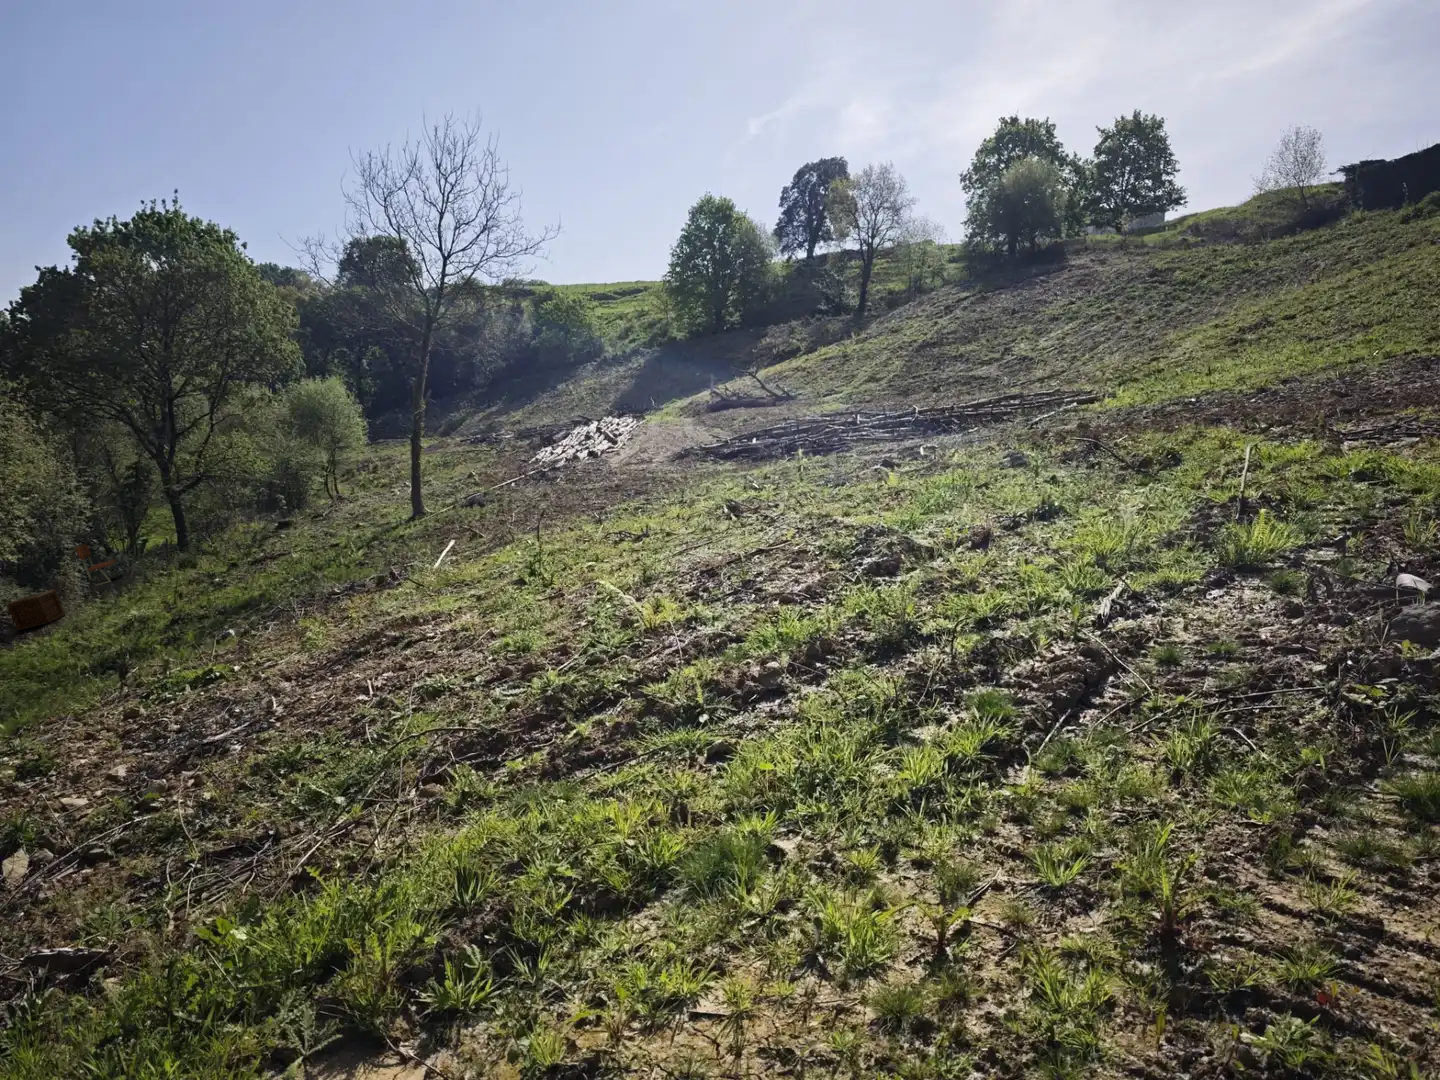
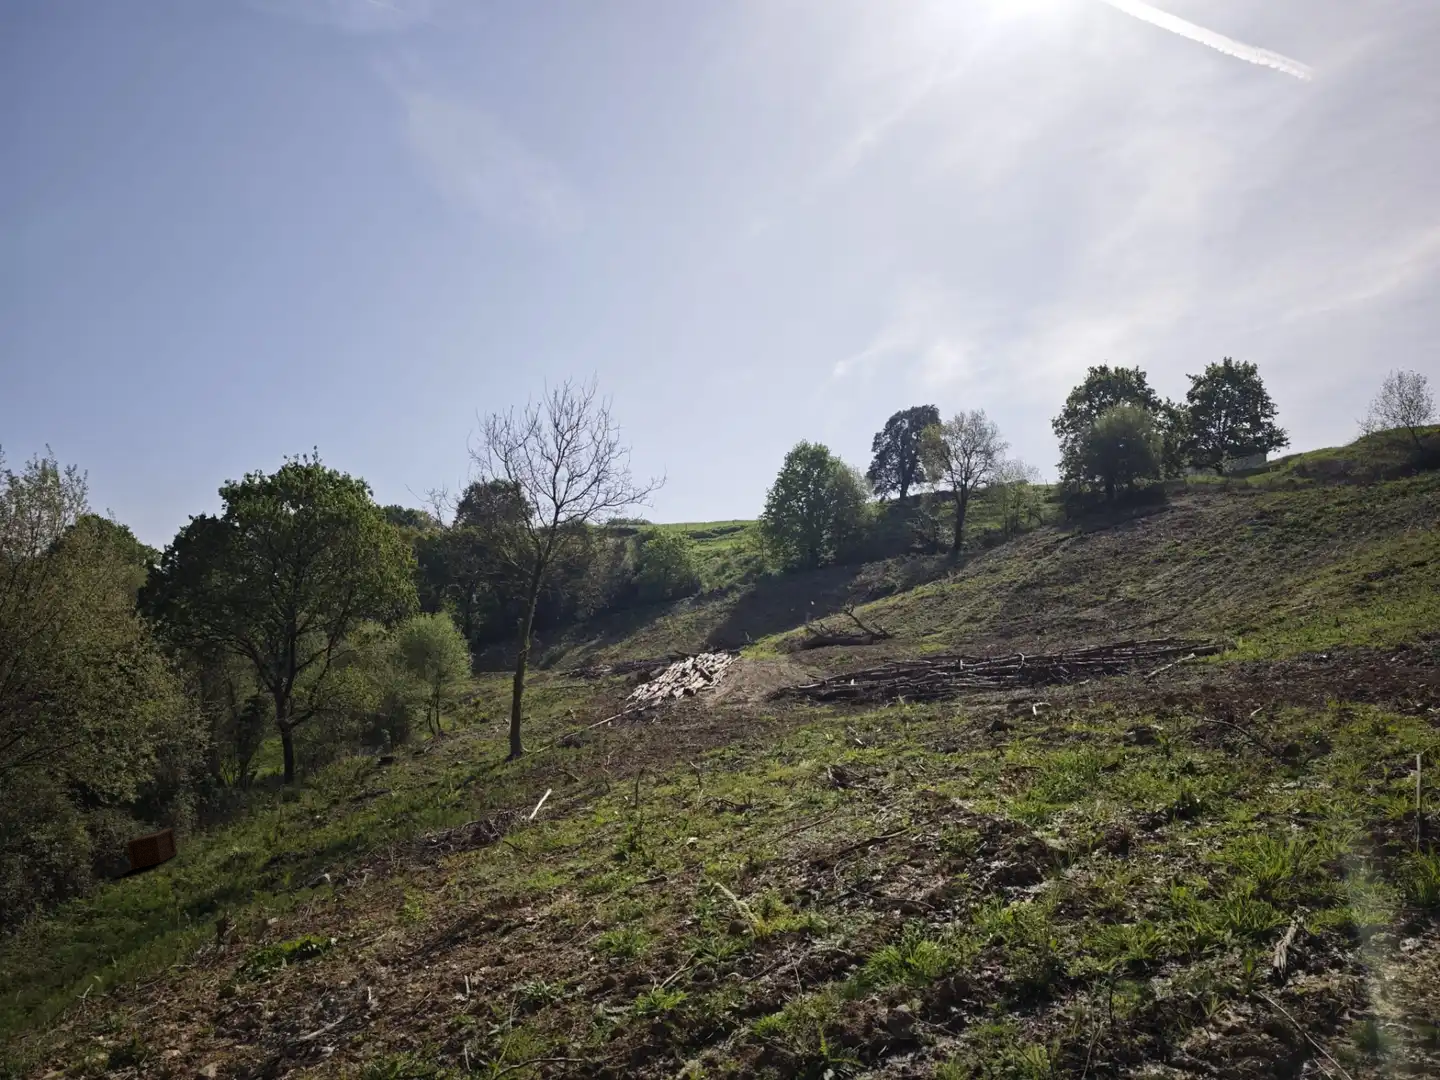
bench: present [76,544,117,586] -> none [197,777,231,821]

